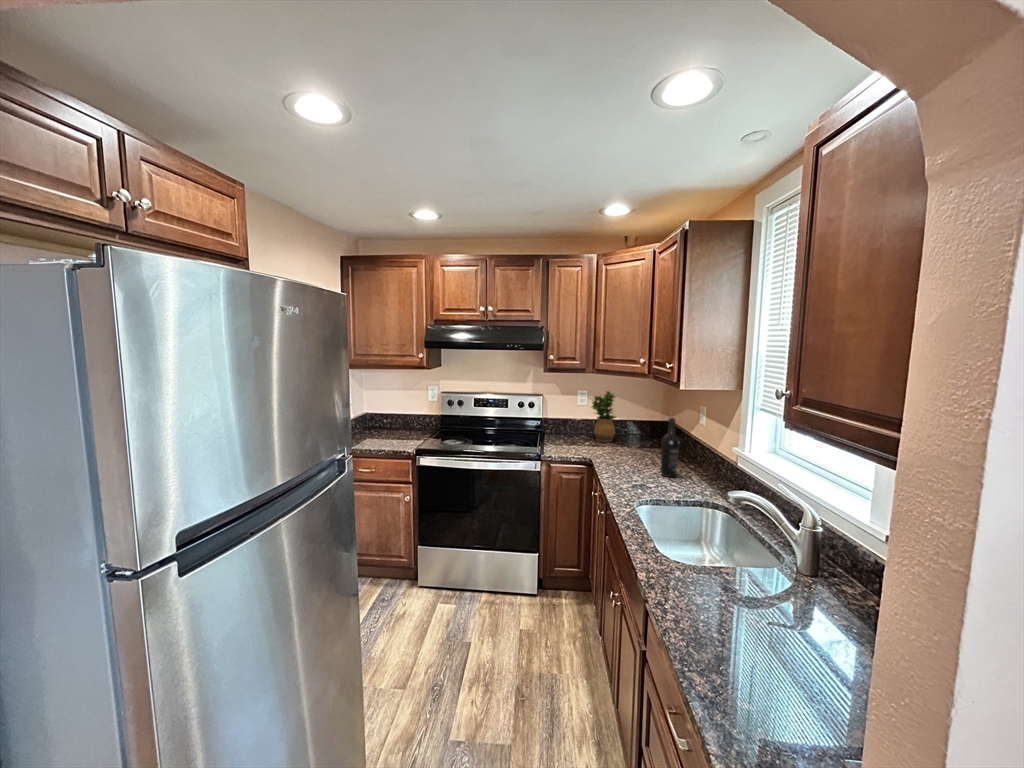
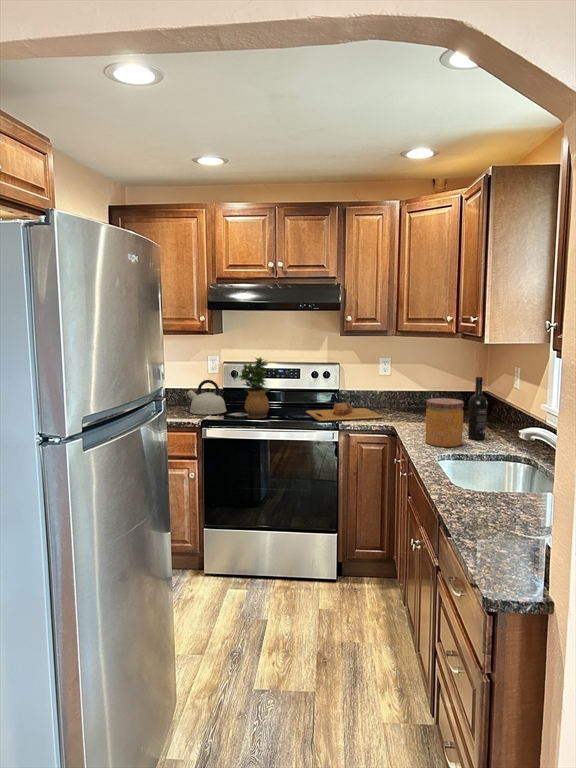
potted plant: present [592,391,617,442] -> present [239,358,269,418]
kettle: none [408,409,443,441] -> present [187,380,227,415]
cutting board: none [512,431,581,451] -> present [306,403,383,421]
jar: none [621,438,659,487] -> present [425,398,464,447]

